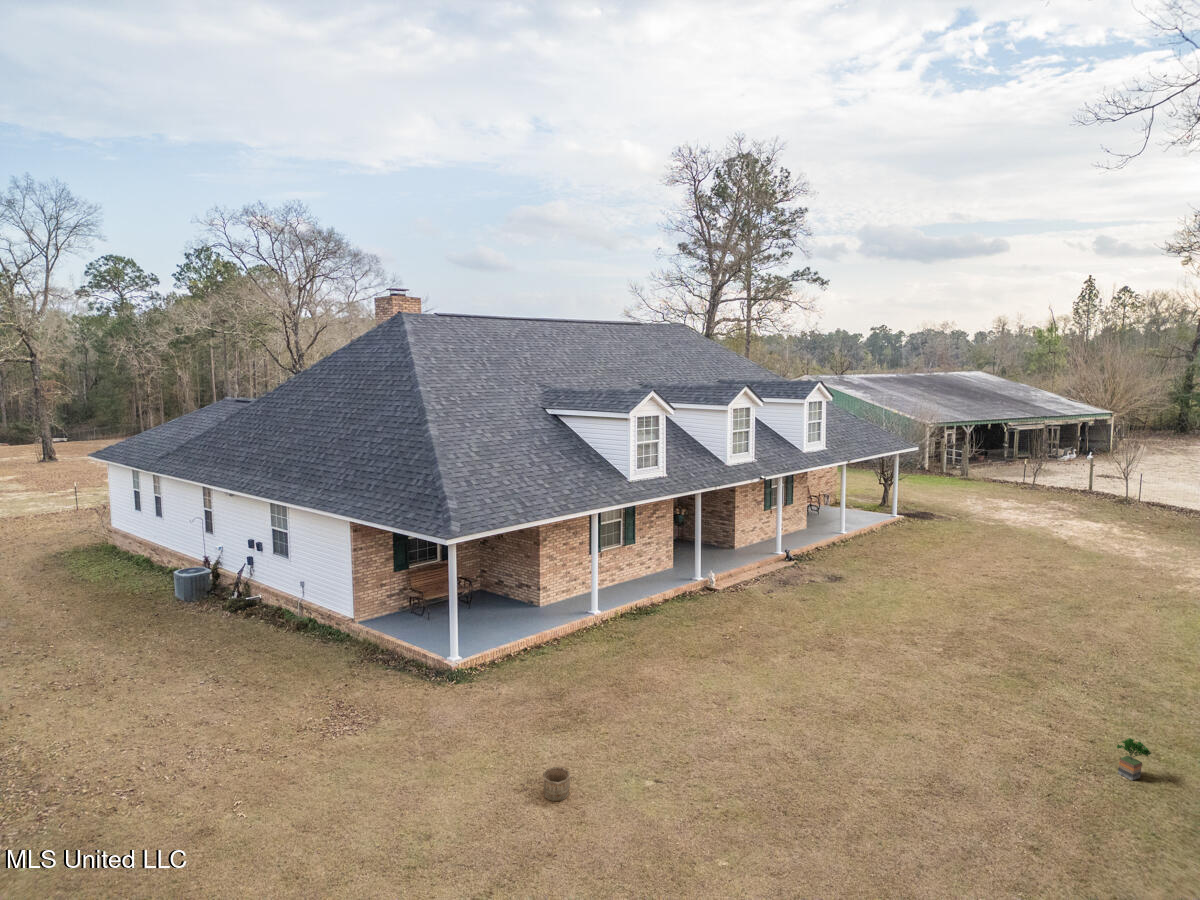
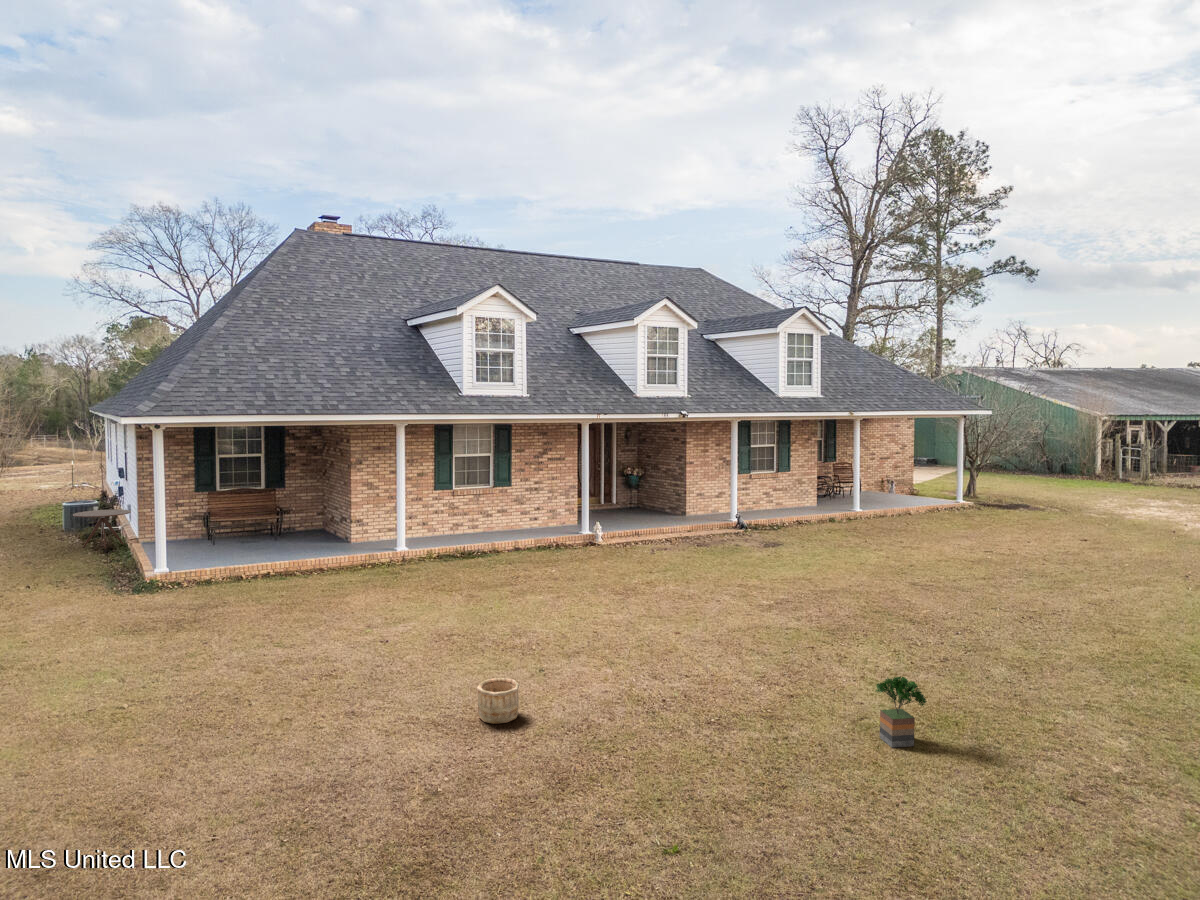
round table: none [277,586,325,628] -> present [73,509,131,549]
wooden bucket: present [543,767,571,801] -> present [477,678,519,724]

